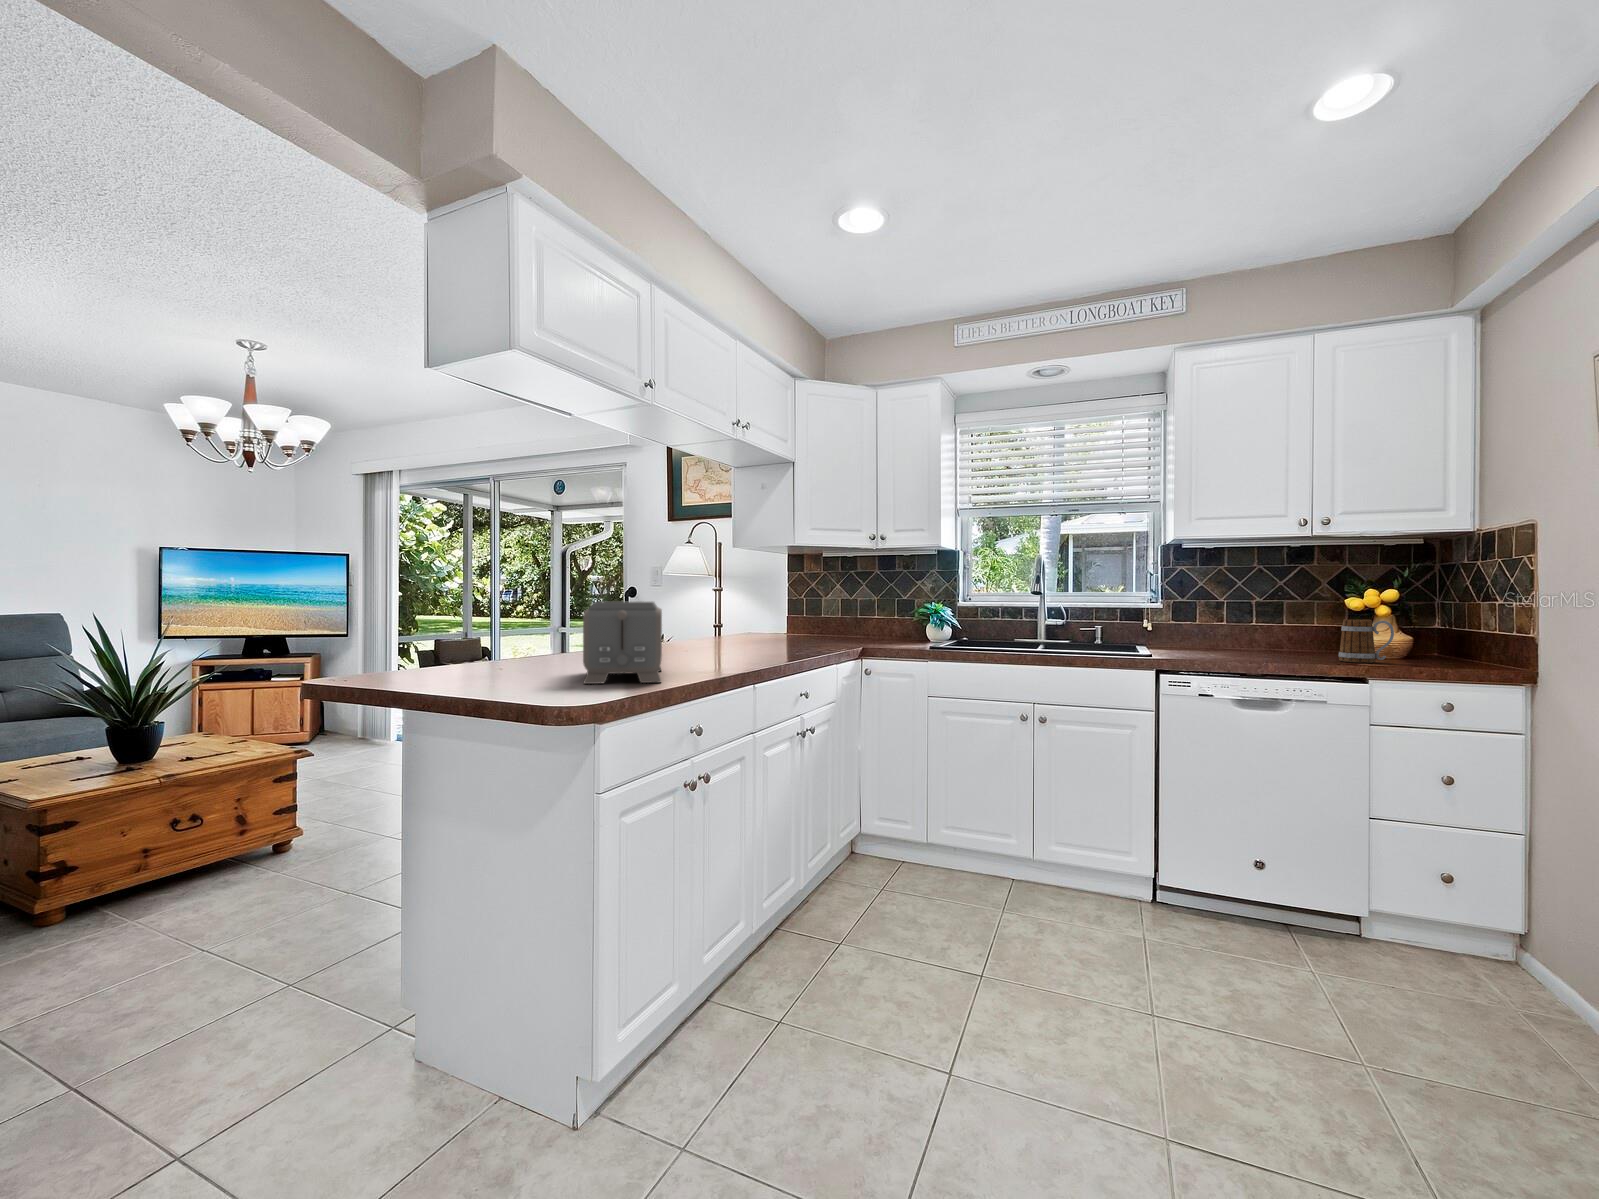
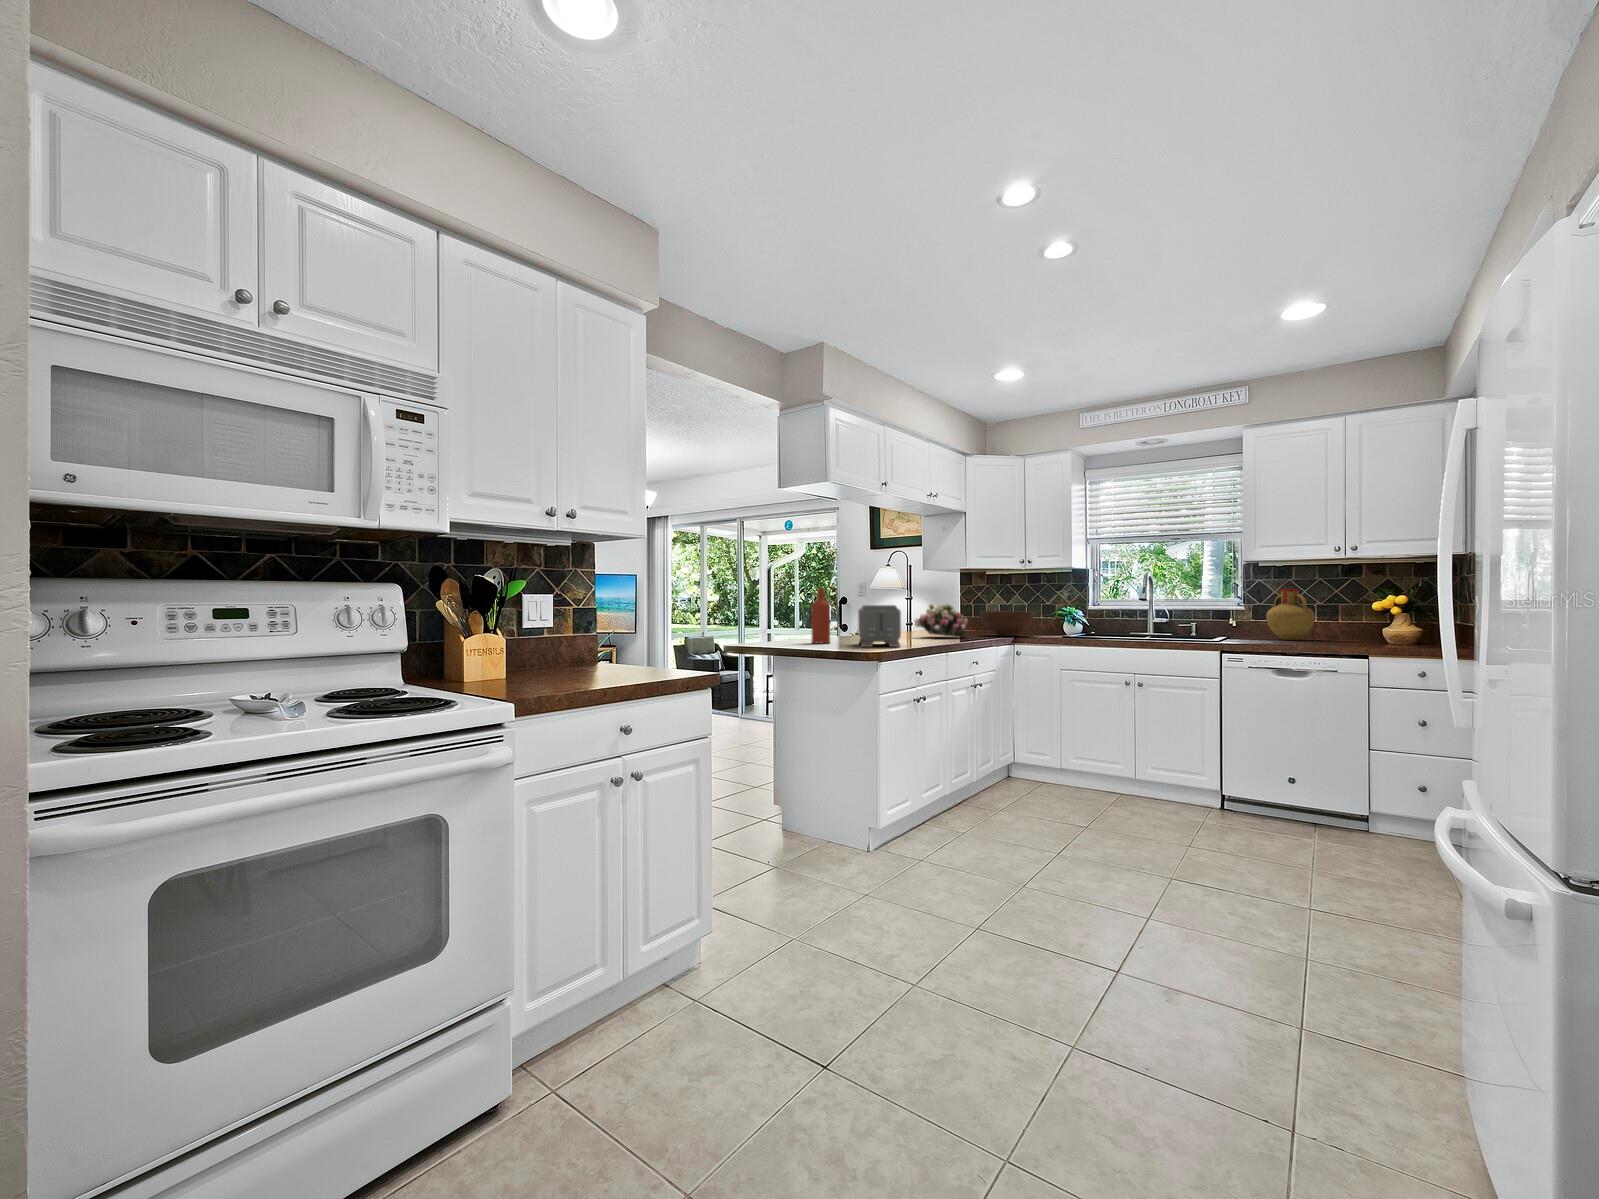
bottle: none [506,568,543,672] -> present [812,587,830,643]
vase: none [1193,580,1256,650] -> present [1266,589,1315,640]
flower arrangement: none [712,597,795,649] -> present [915,604,968,637]
fruit bowl: none [812,608,889,645] -> present [980,611,1035,636]
mug: present [1339,619,1394,663] -> none [1358,616,1395,646]

